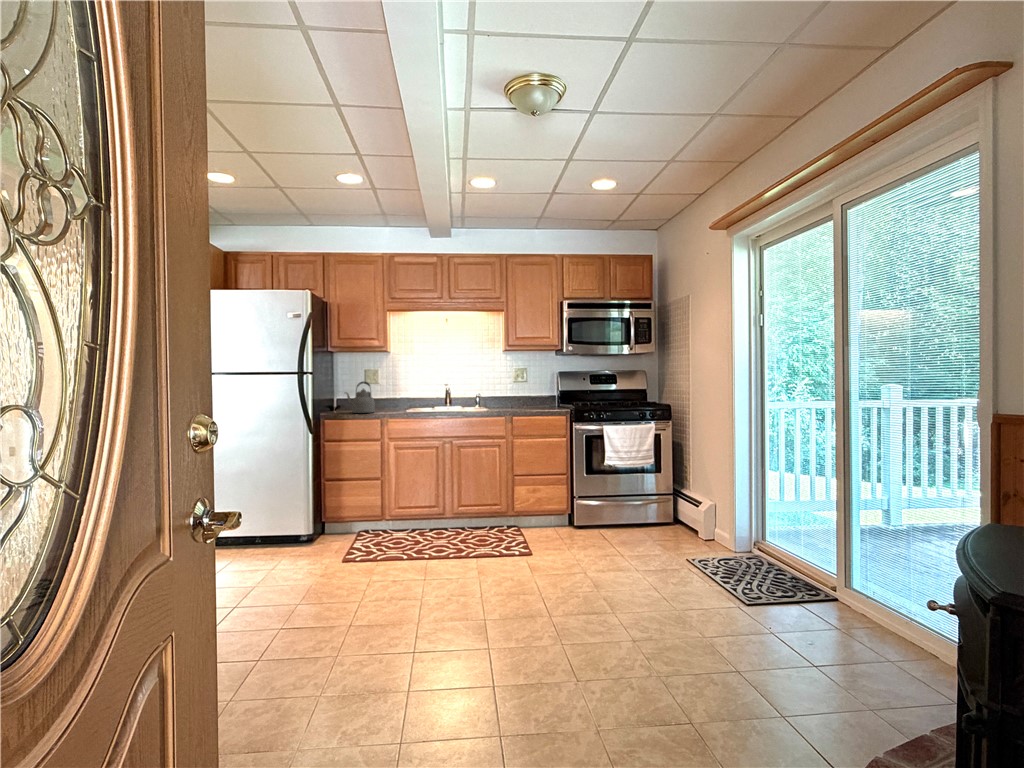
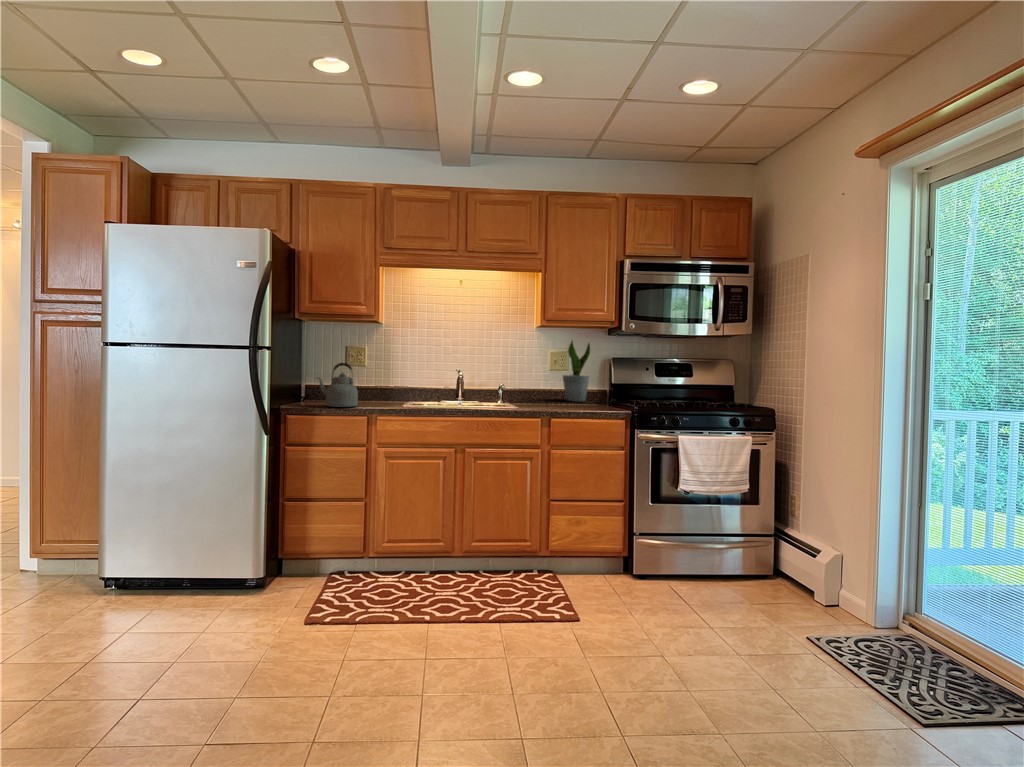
potted plant: none [523,359,543,404] -> present [563,340,590,401]

